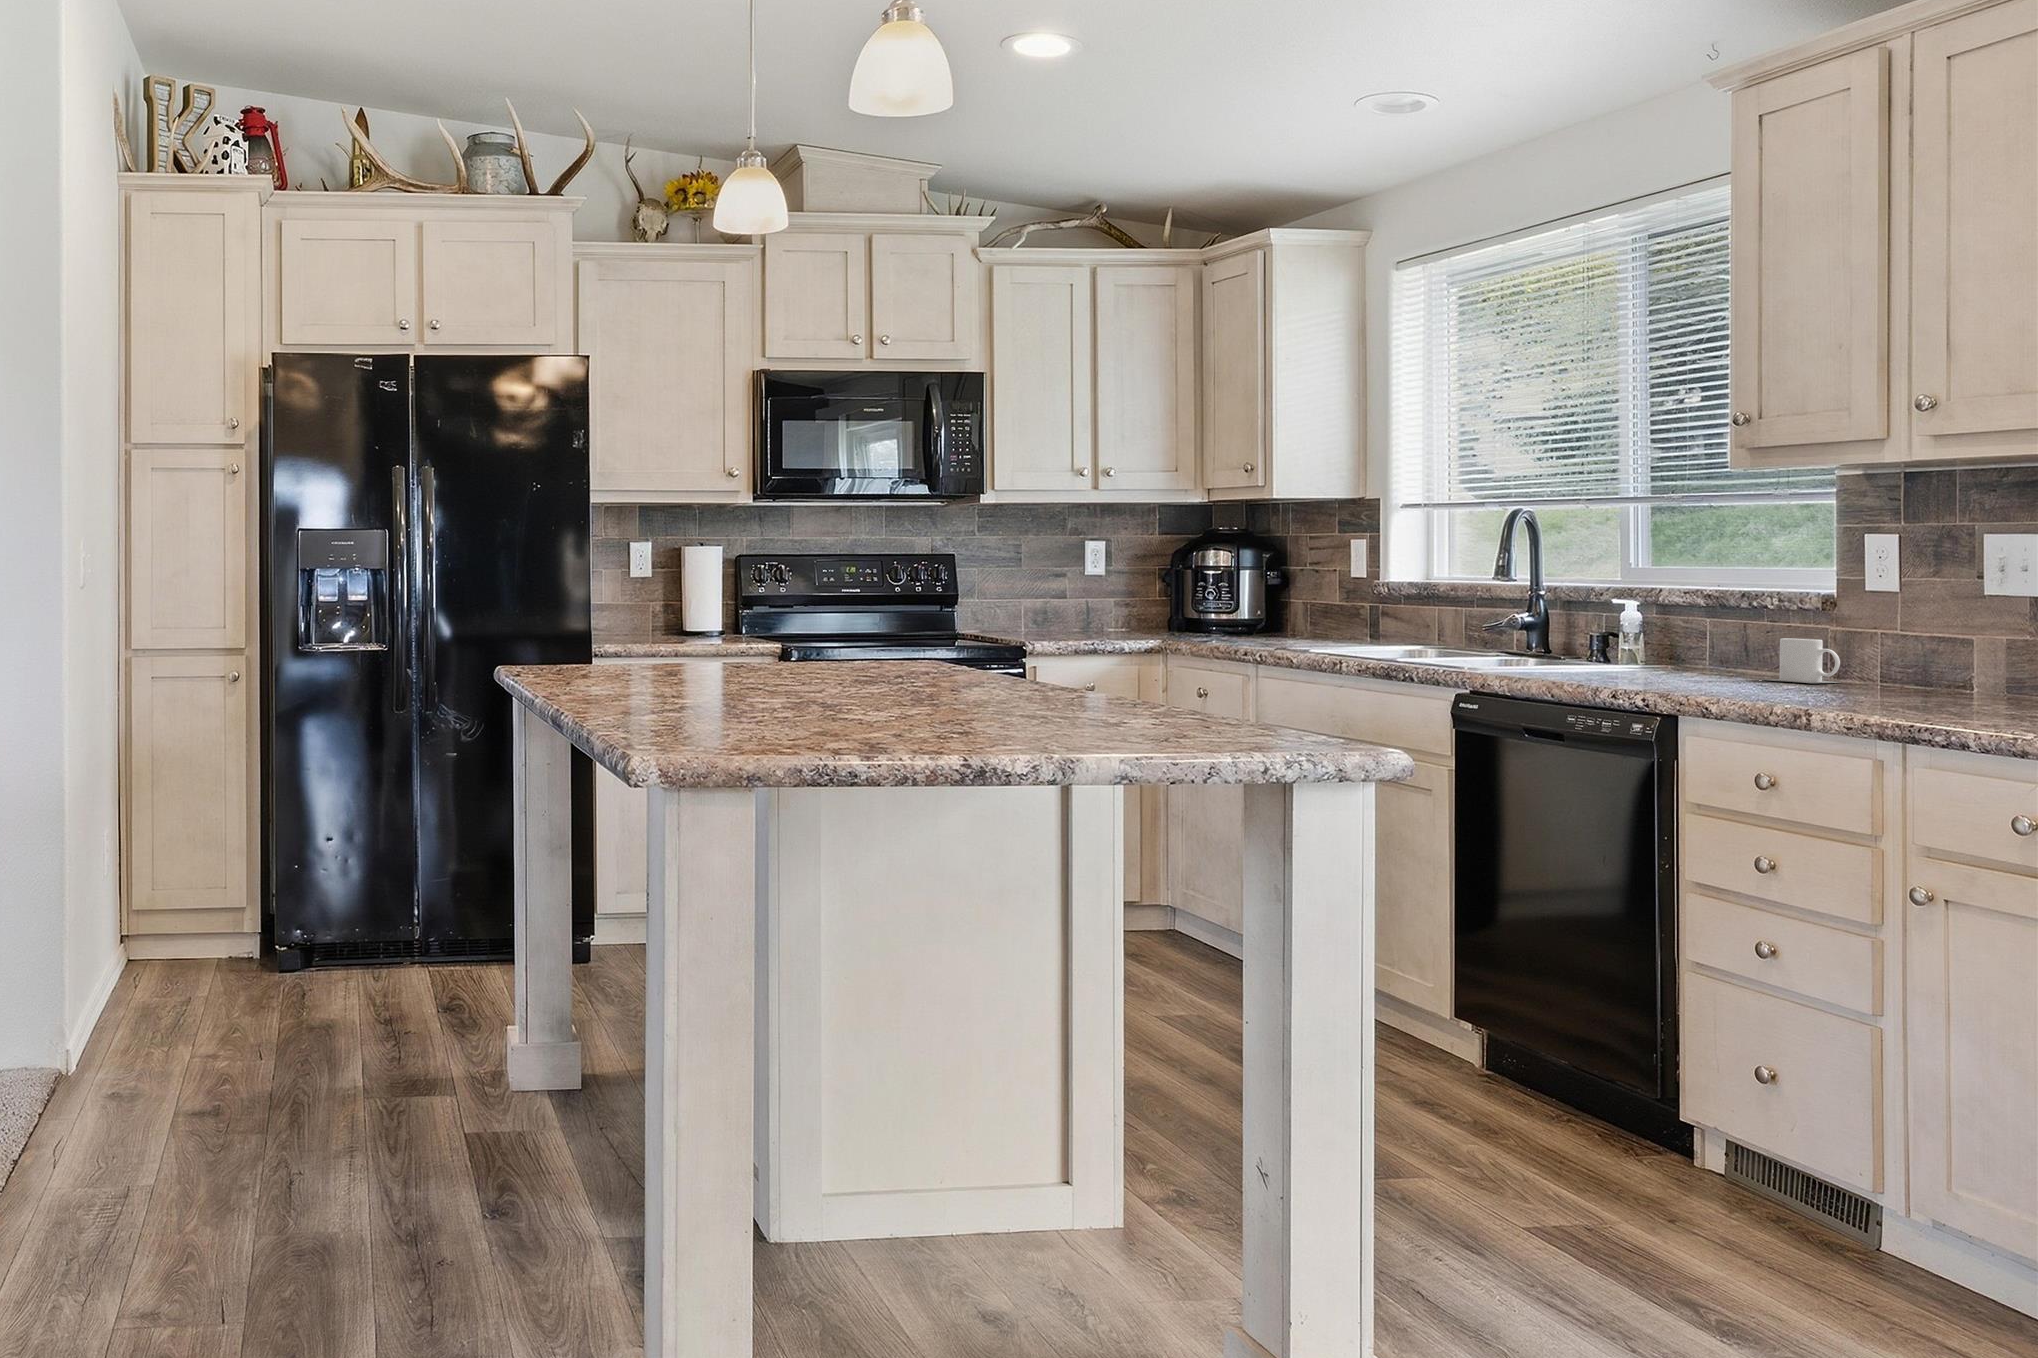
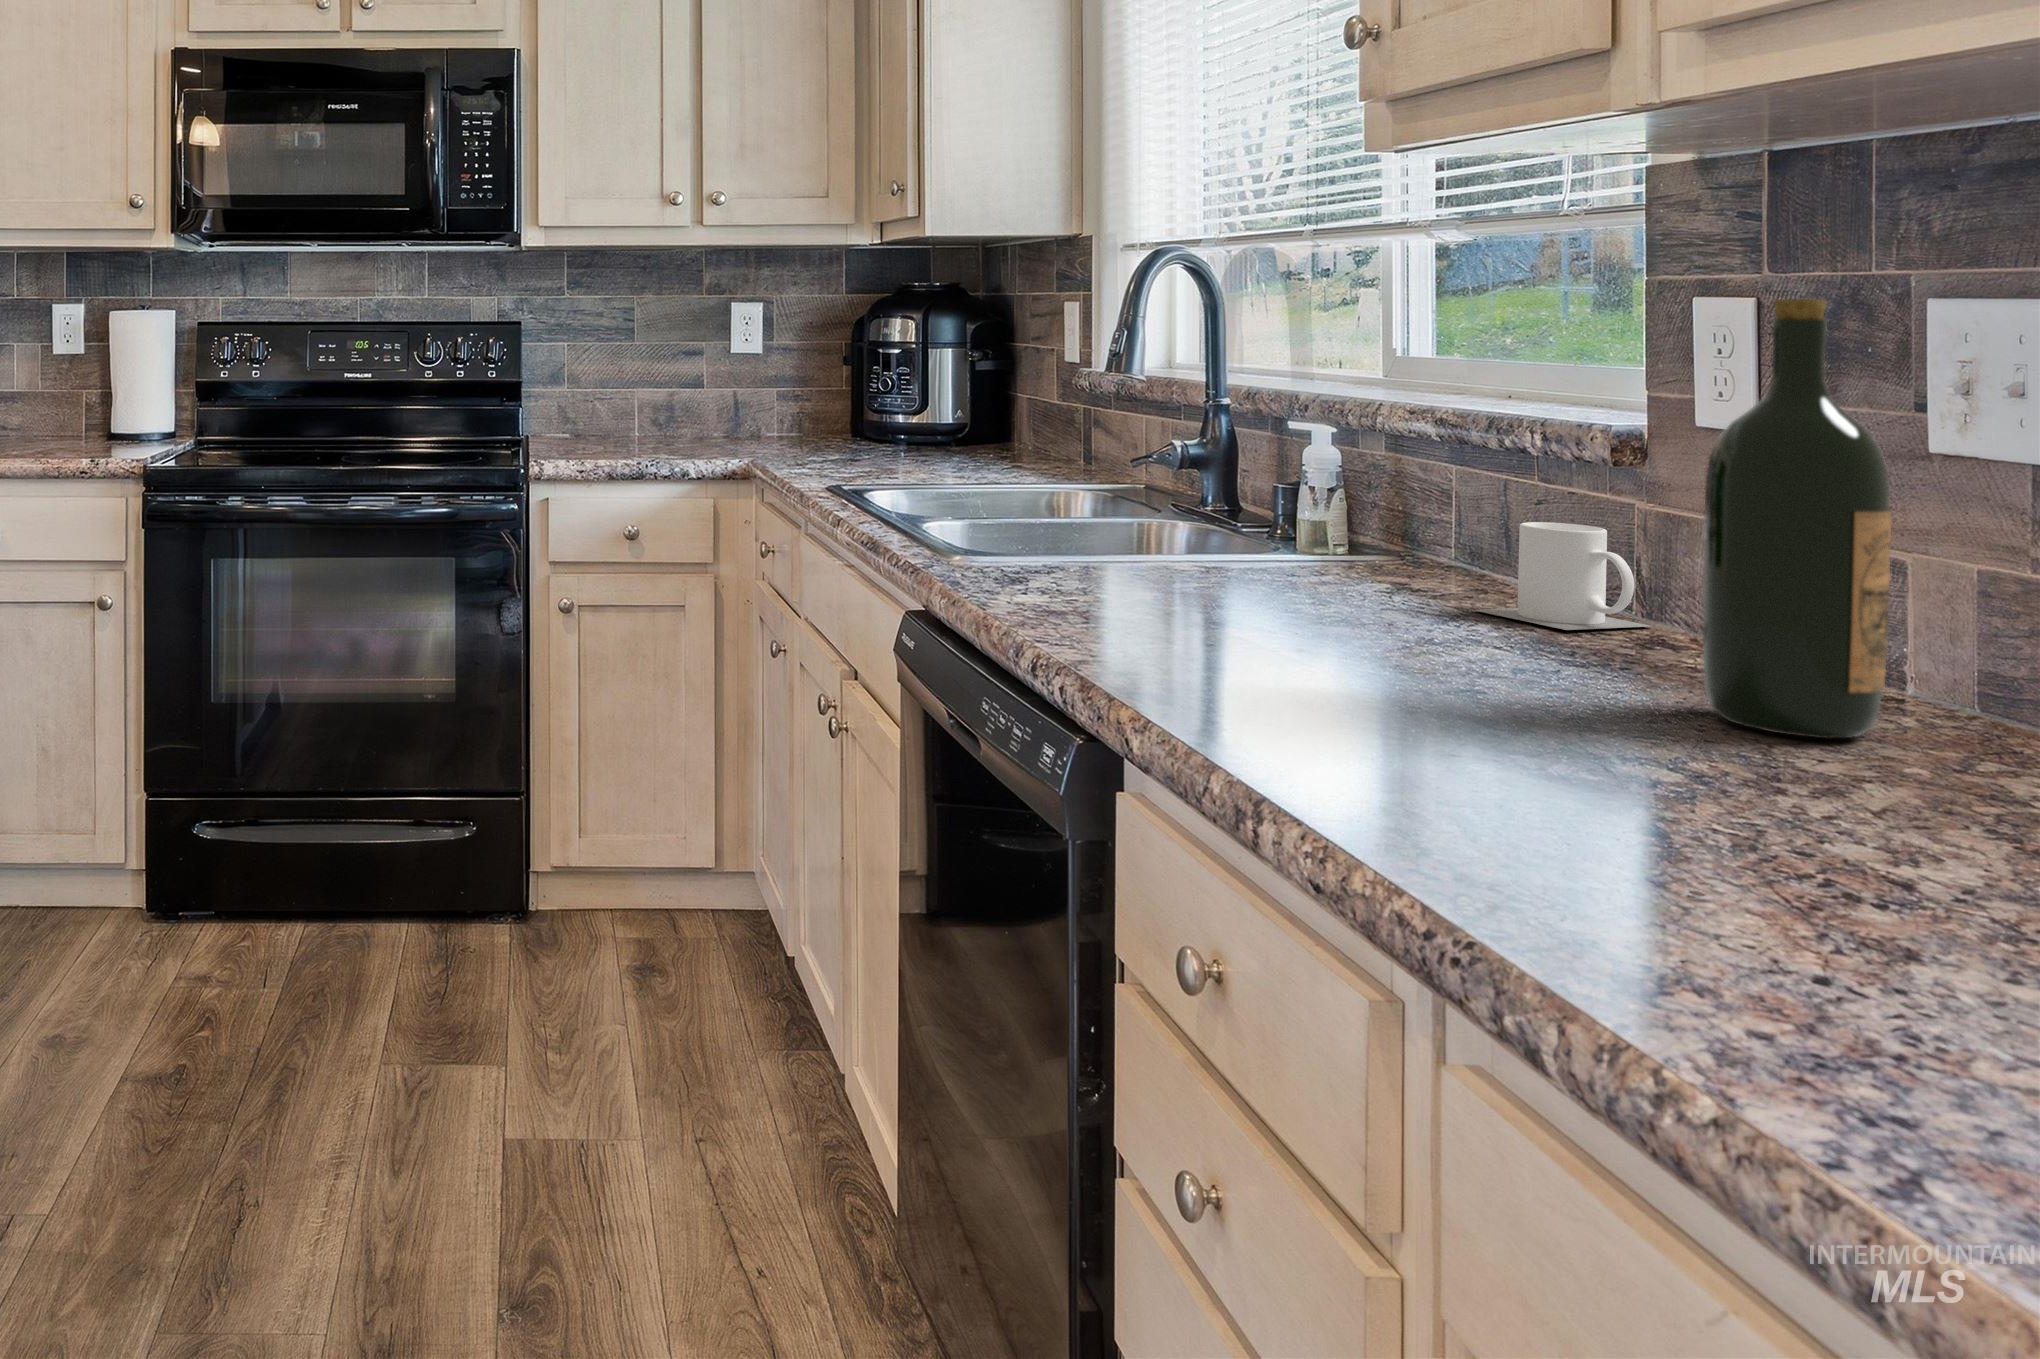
wine bottle: none [1910,534,1985,701] -> present [1703,299,1891,738]

